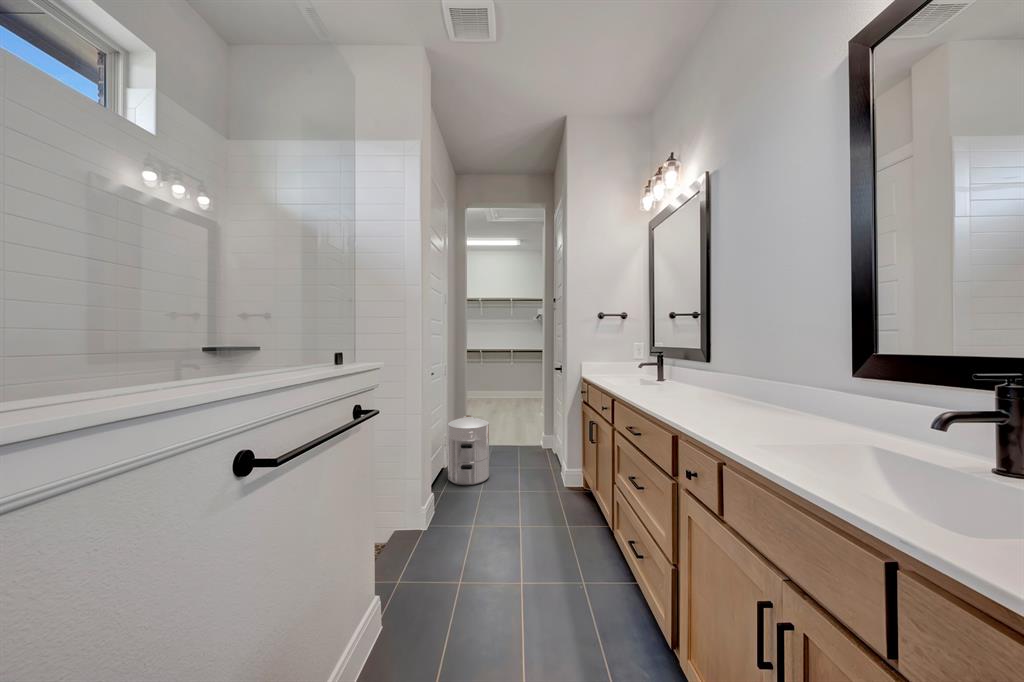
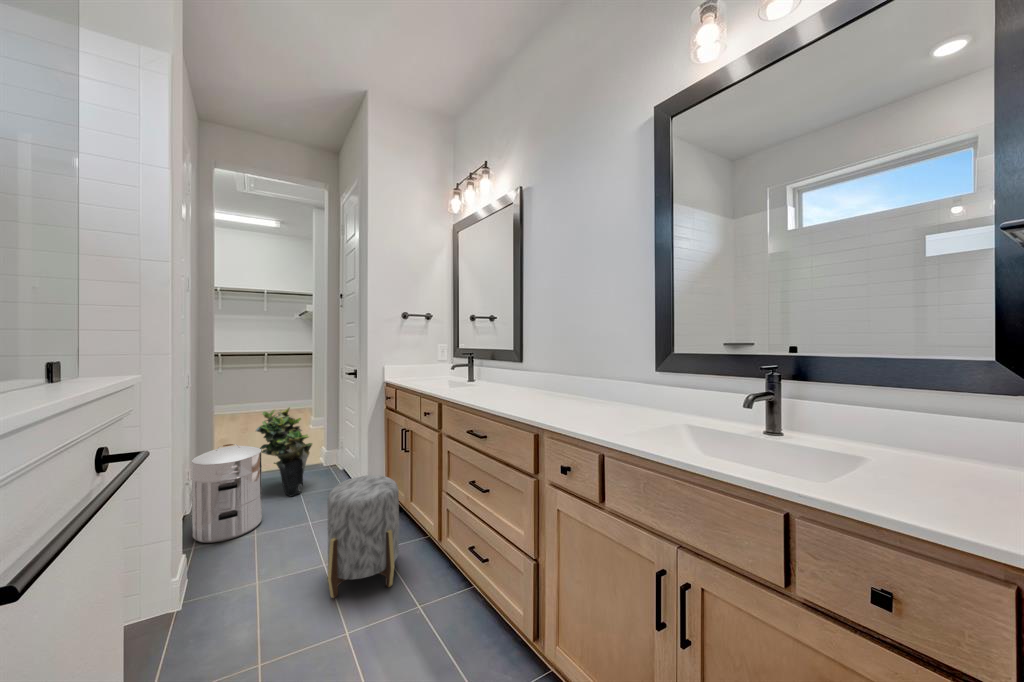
potted plant: none [489,393,529,466] -> present [256,408,312,496]
stool: none [516,455,576,555] -> present [327,475,399,598]

